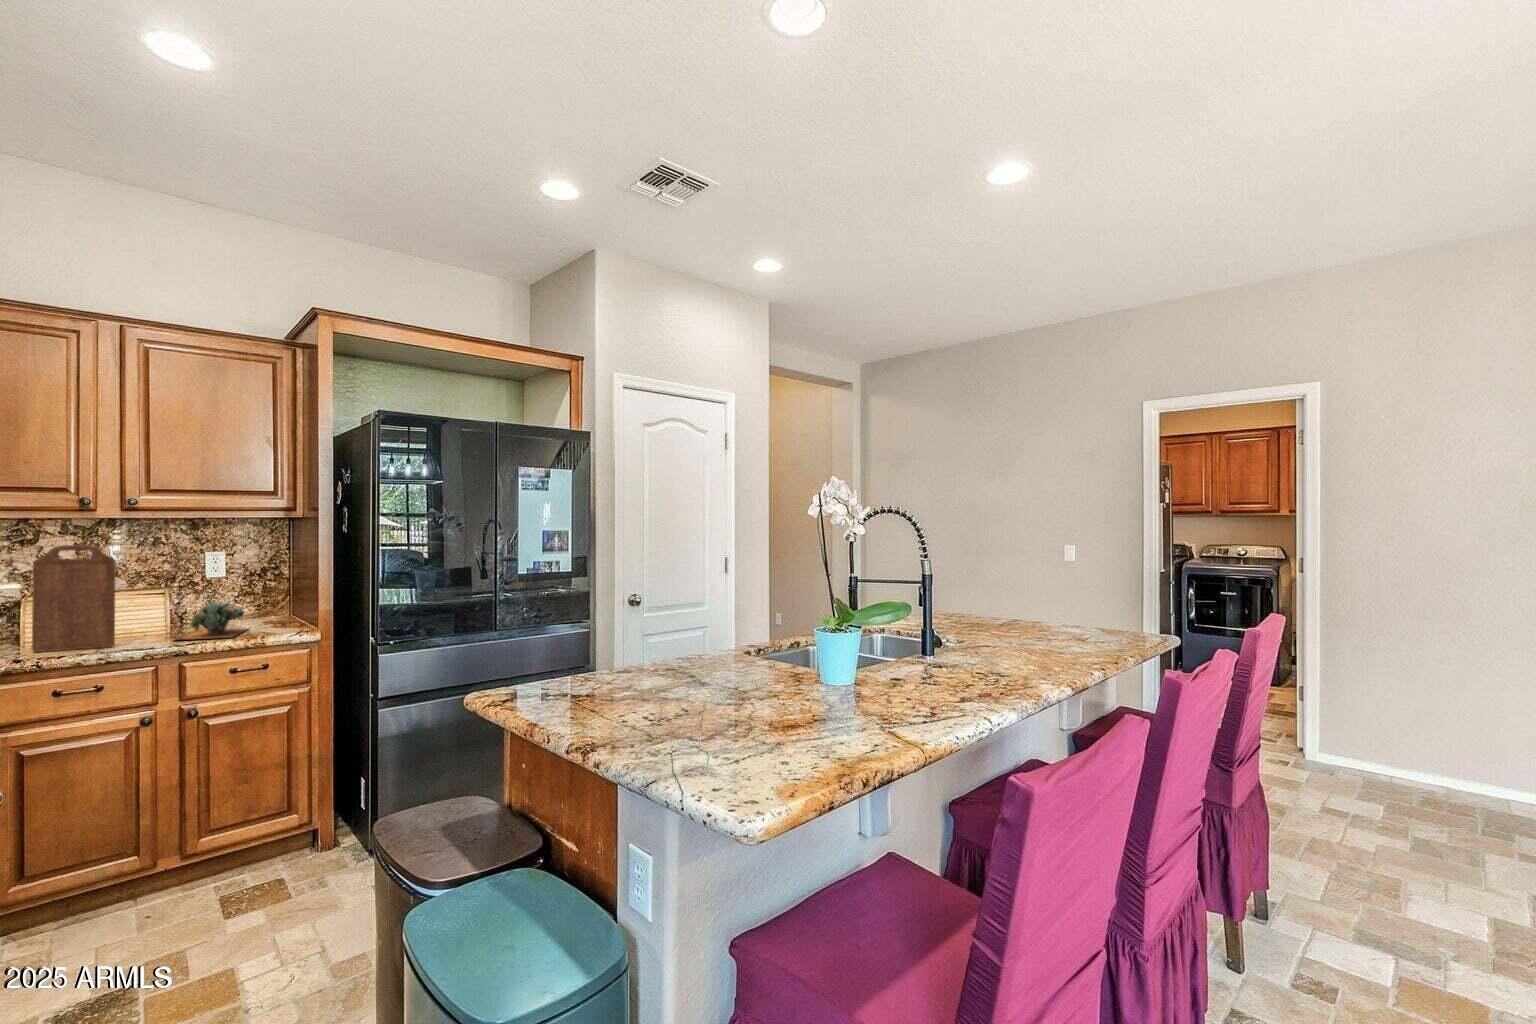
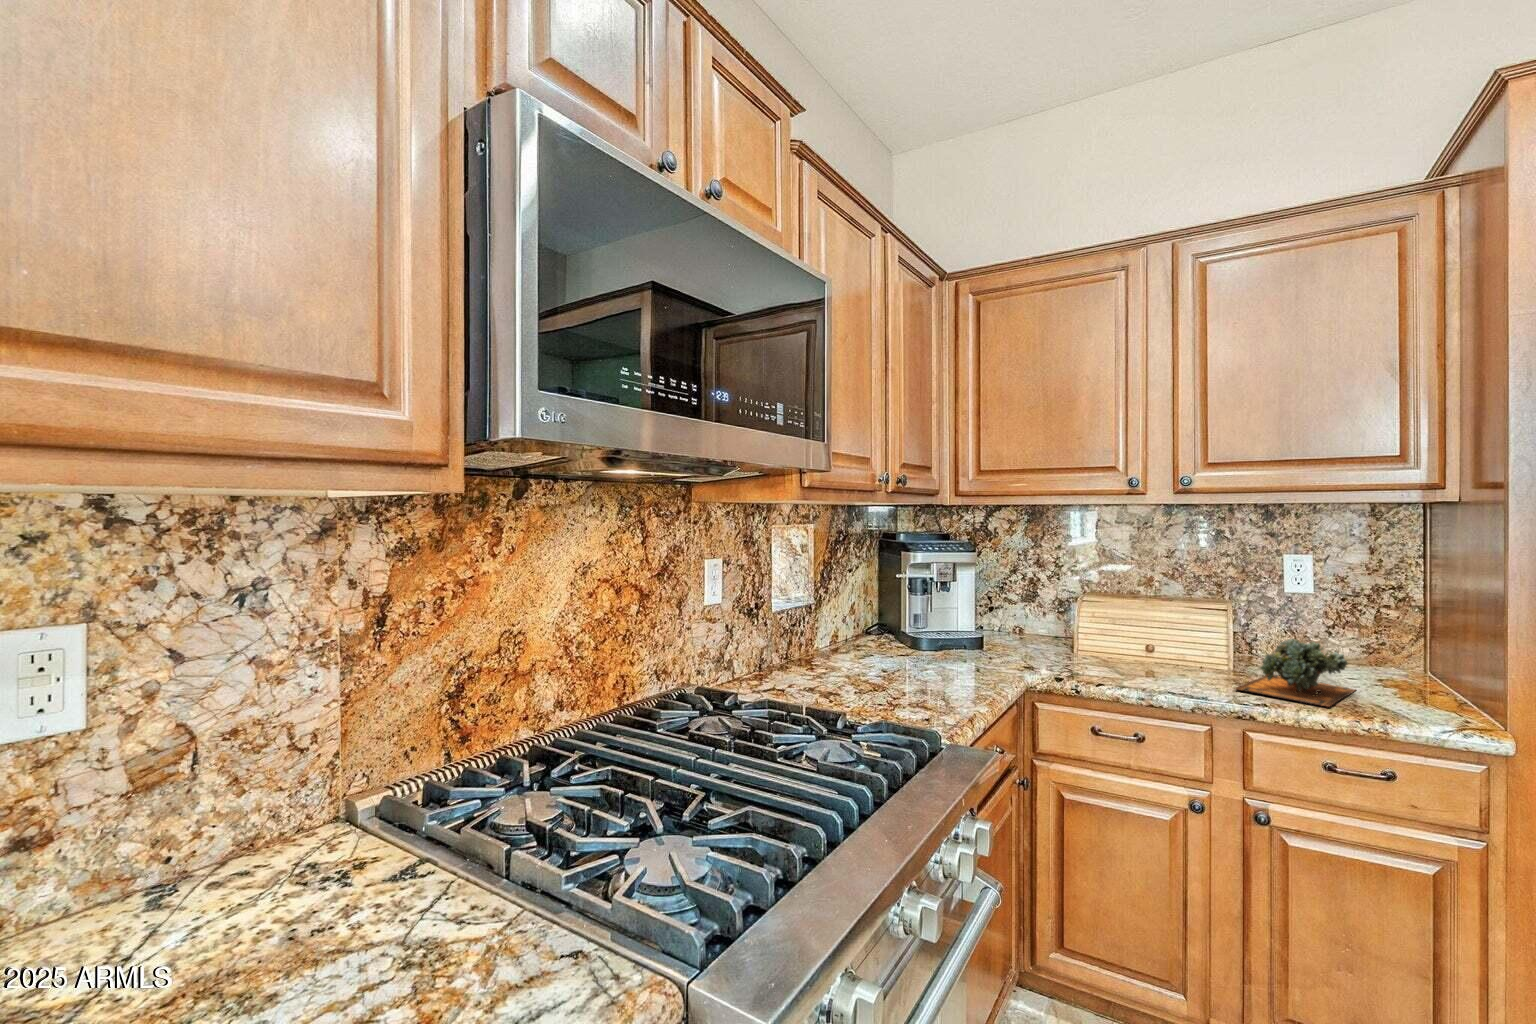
cutting board: present [32,545,116,652] -> none [1077,538,1162,681]

